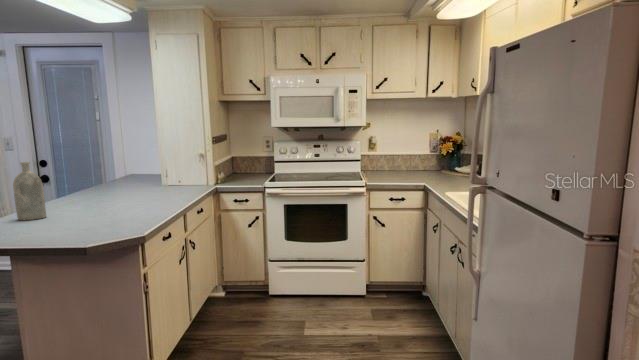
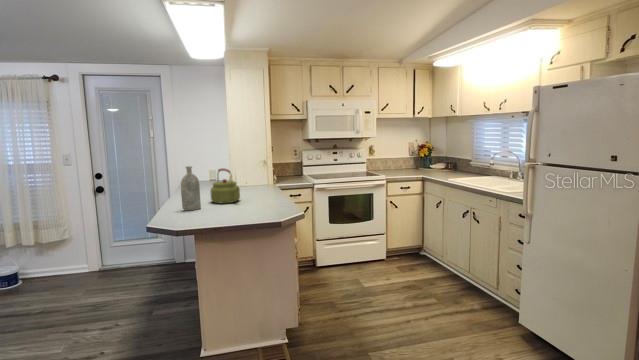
kettle: none [77,165,120,211] -> present [211,169,240,204]

